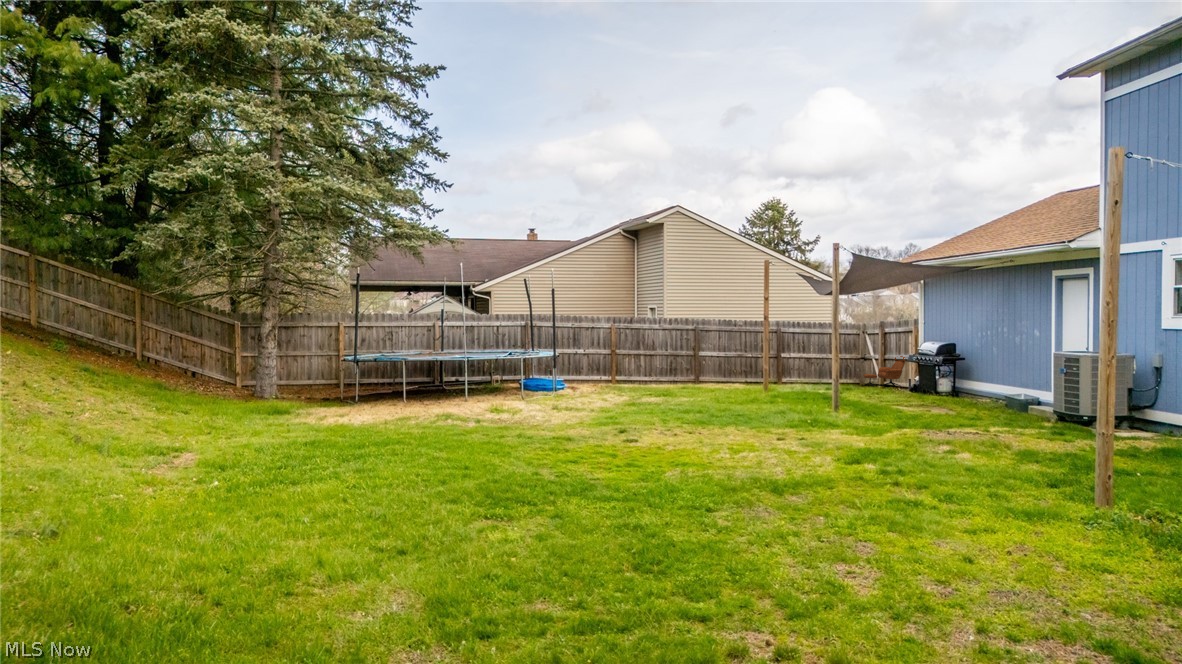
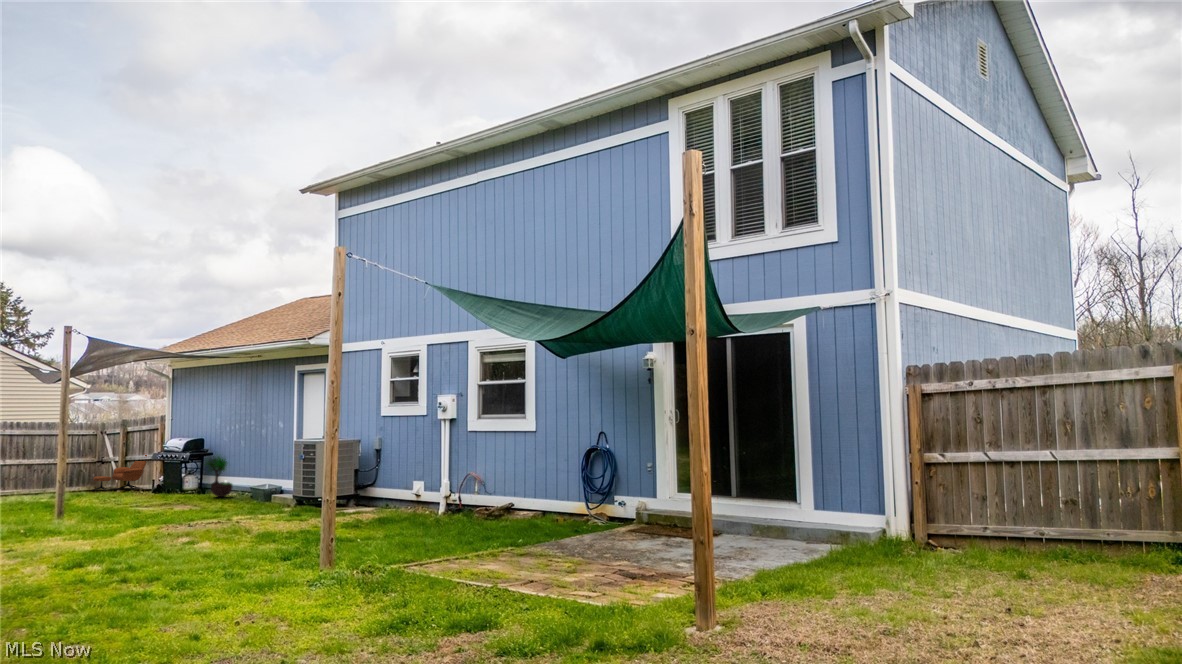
potted tree: none [954,358,985,401] -> present [205,456,233,497]

